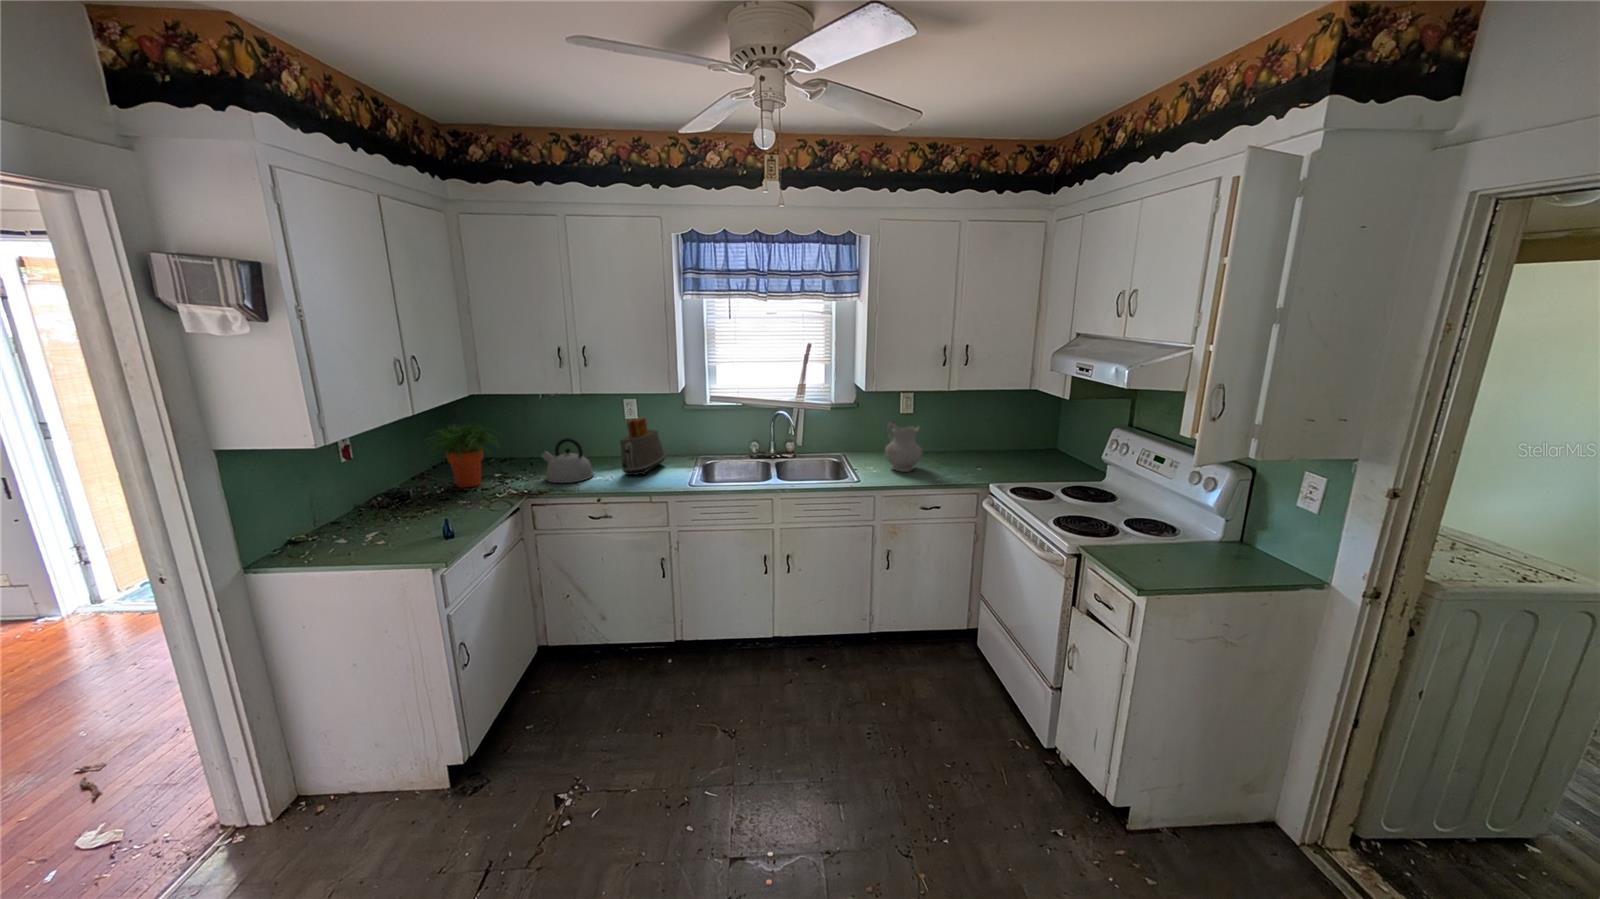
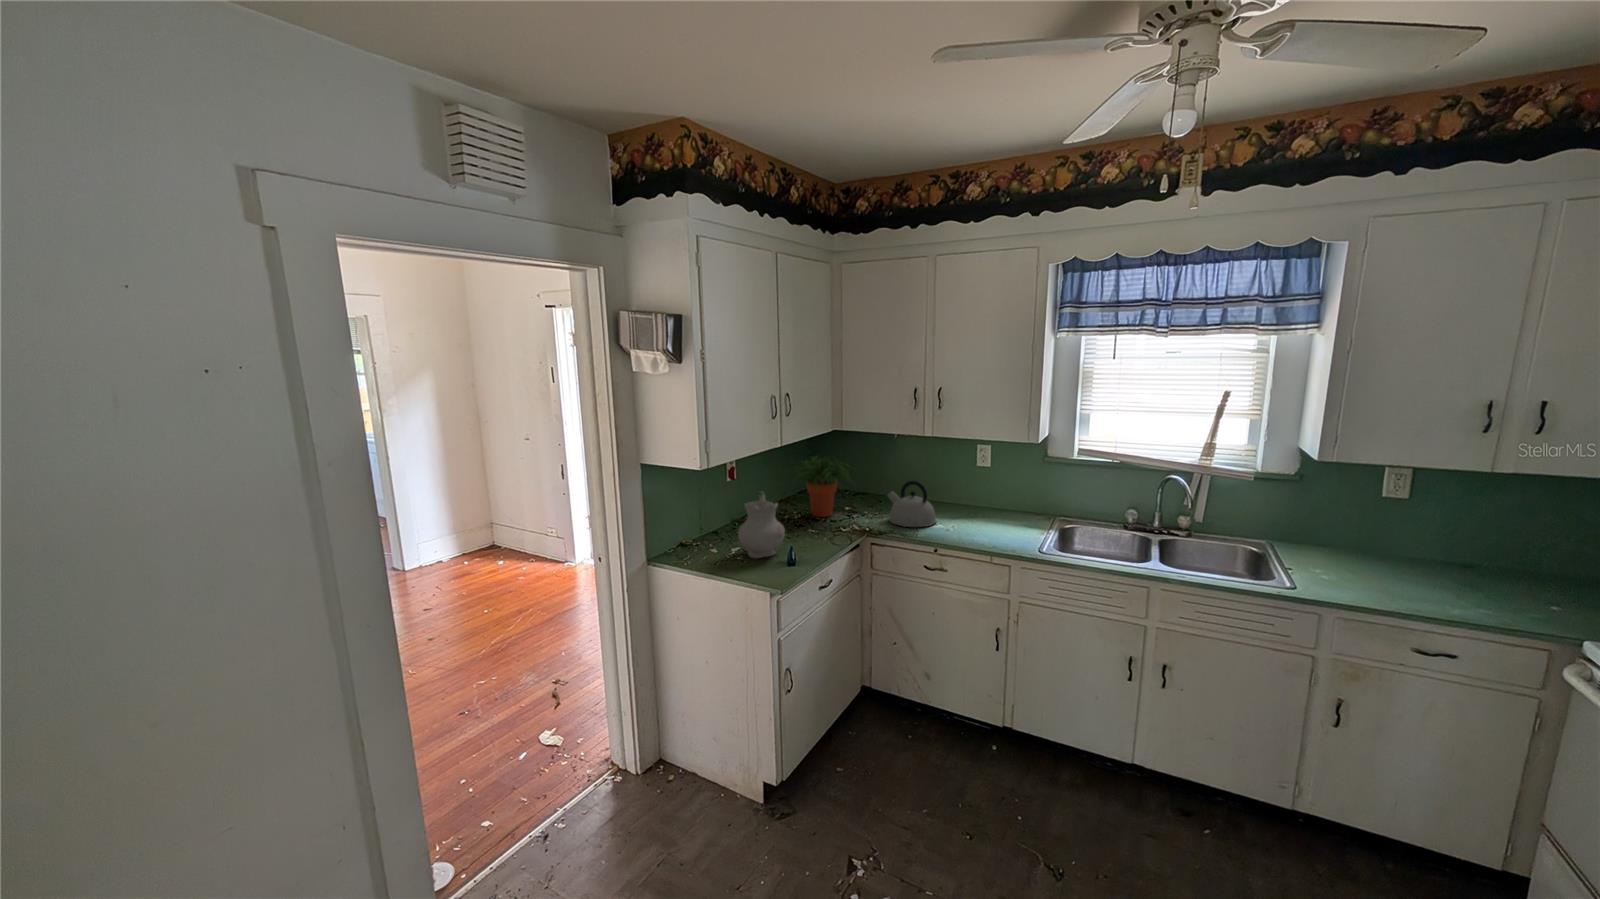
toaster: present [620,418,666,475] -> none [966,467,1017,531]
ceramic pitcher: present [885,420,922,472] -> present [738,491,785,559]

